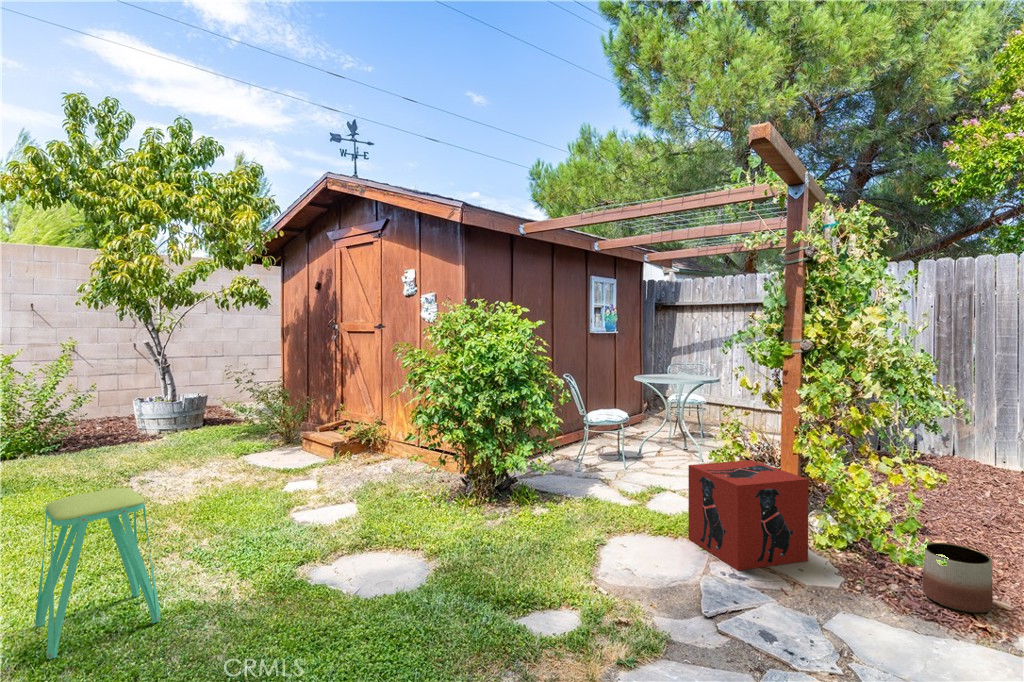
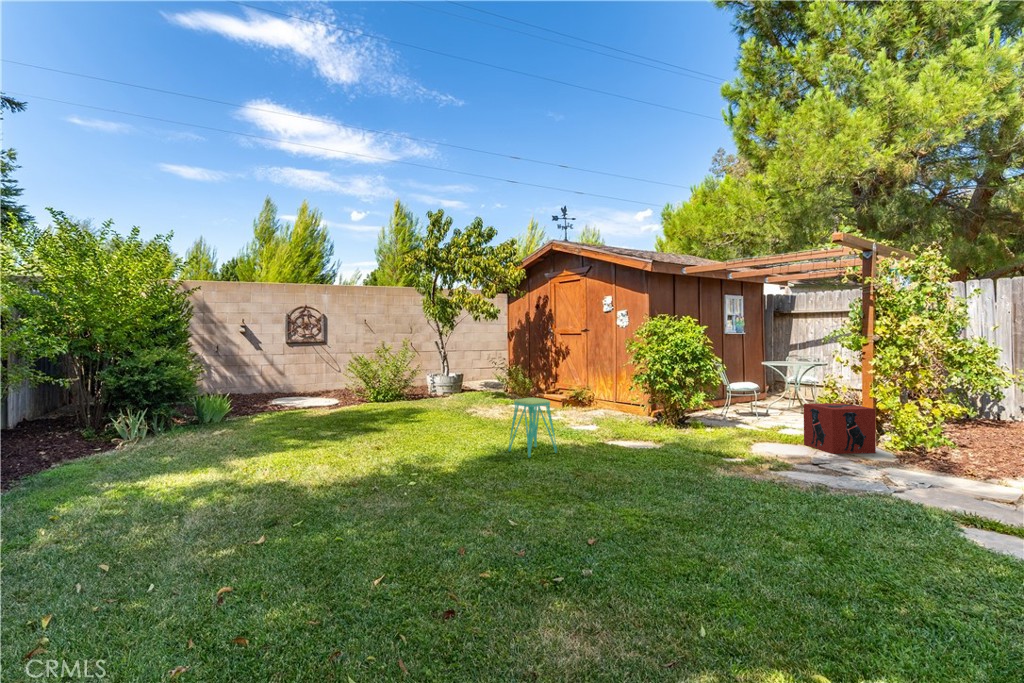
planter: present [923,543,993,613] -> none [938,439,976,469]

